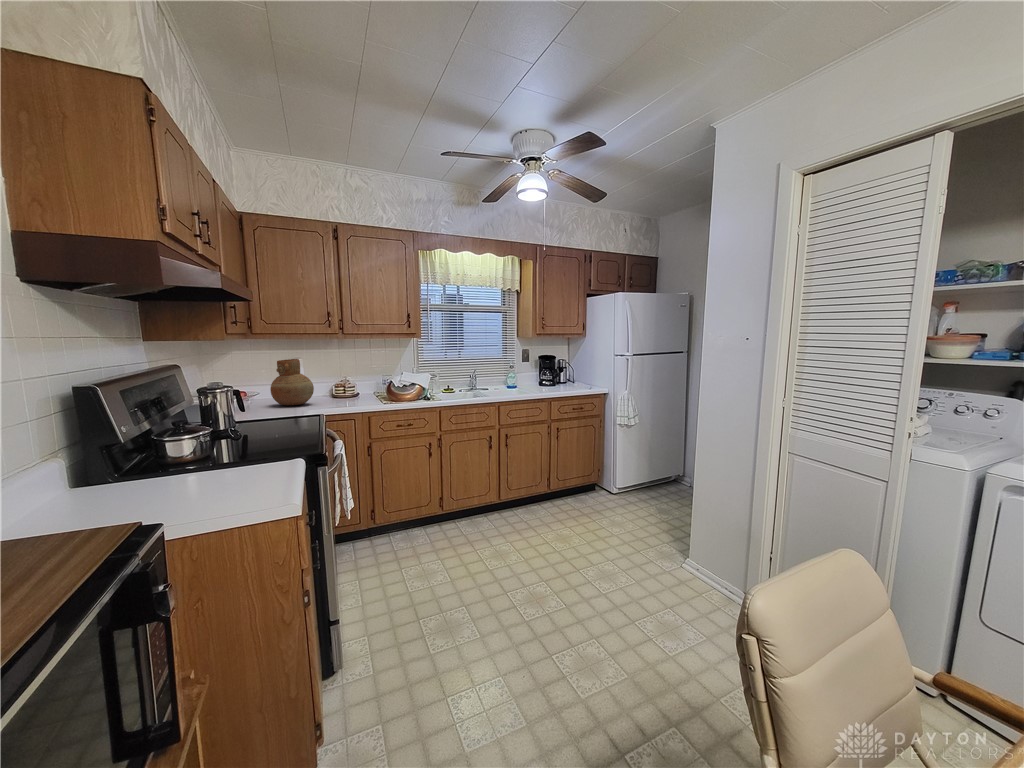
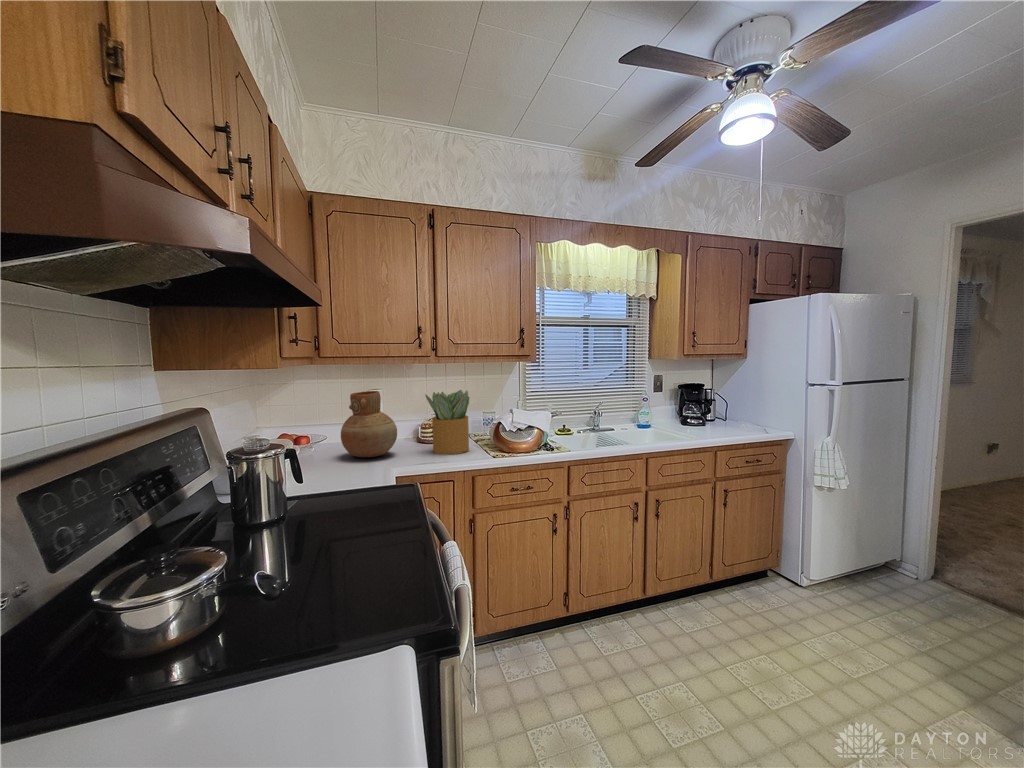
potted plant: none [334,359,370,404] -> present [425,390,469,454]

